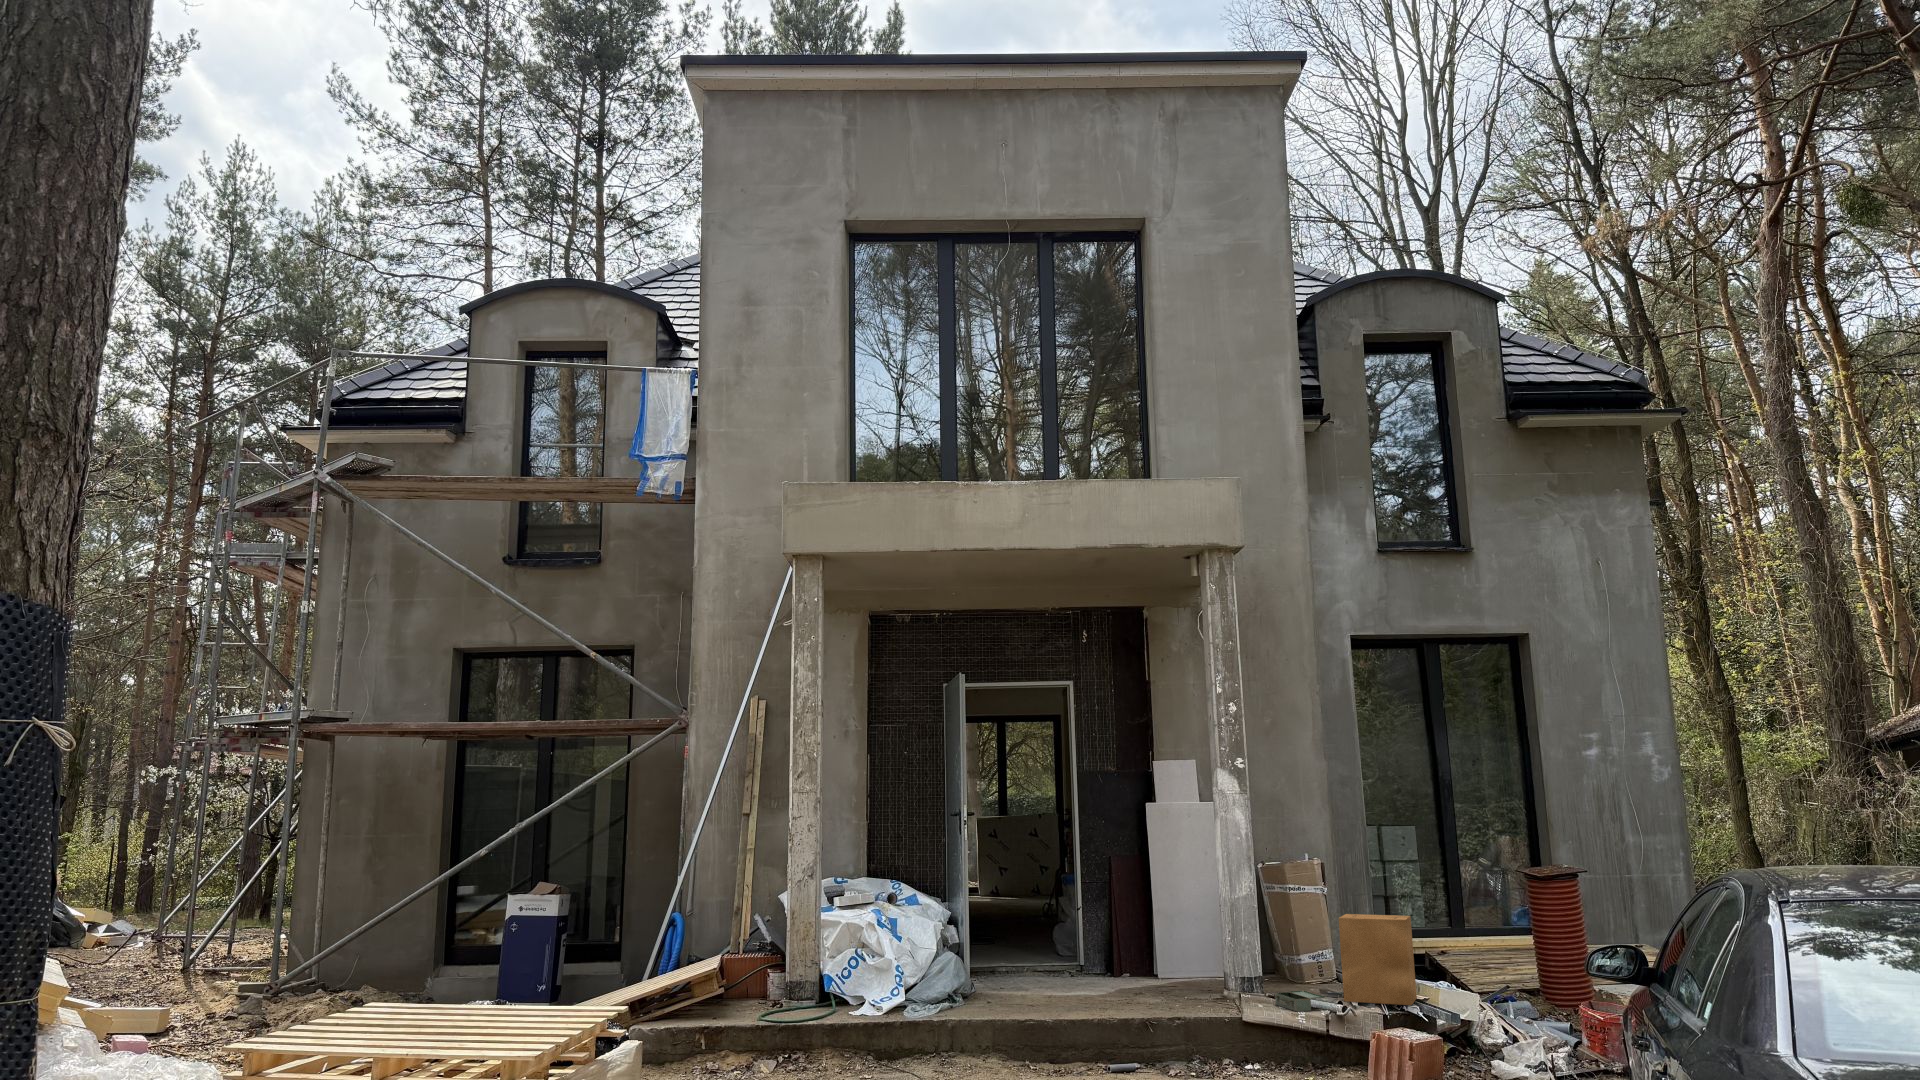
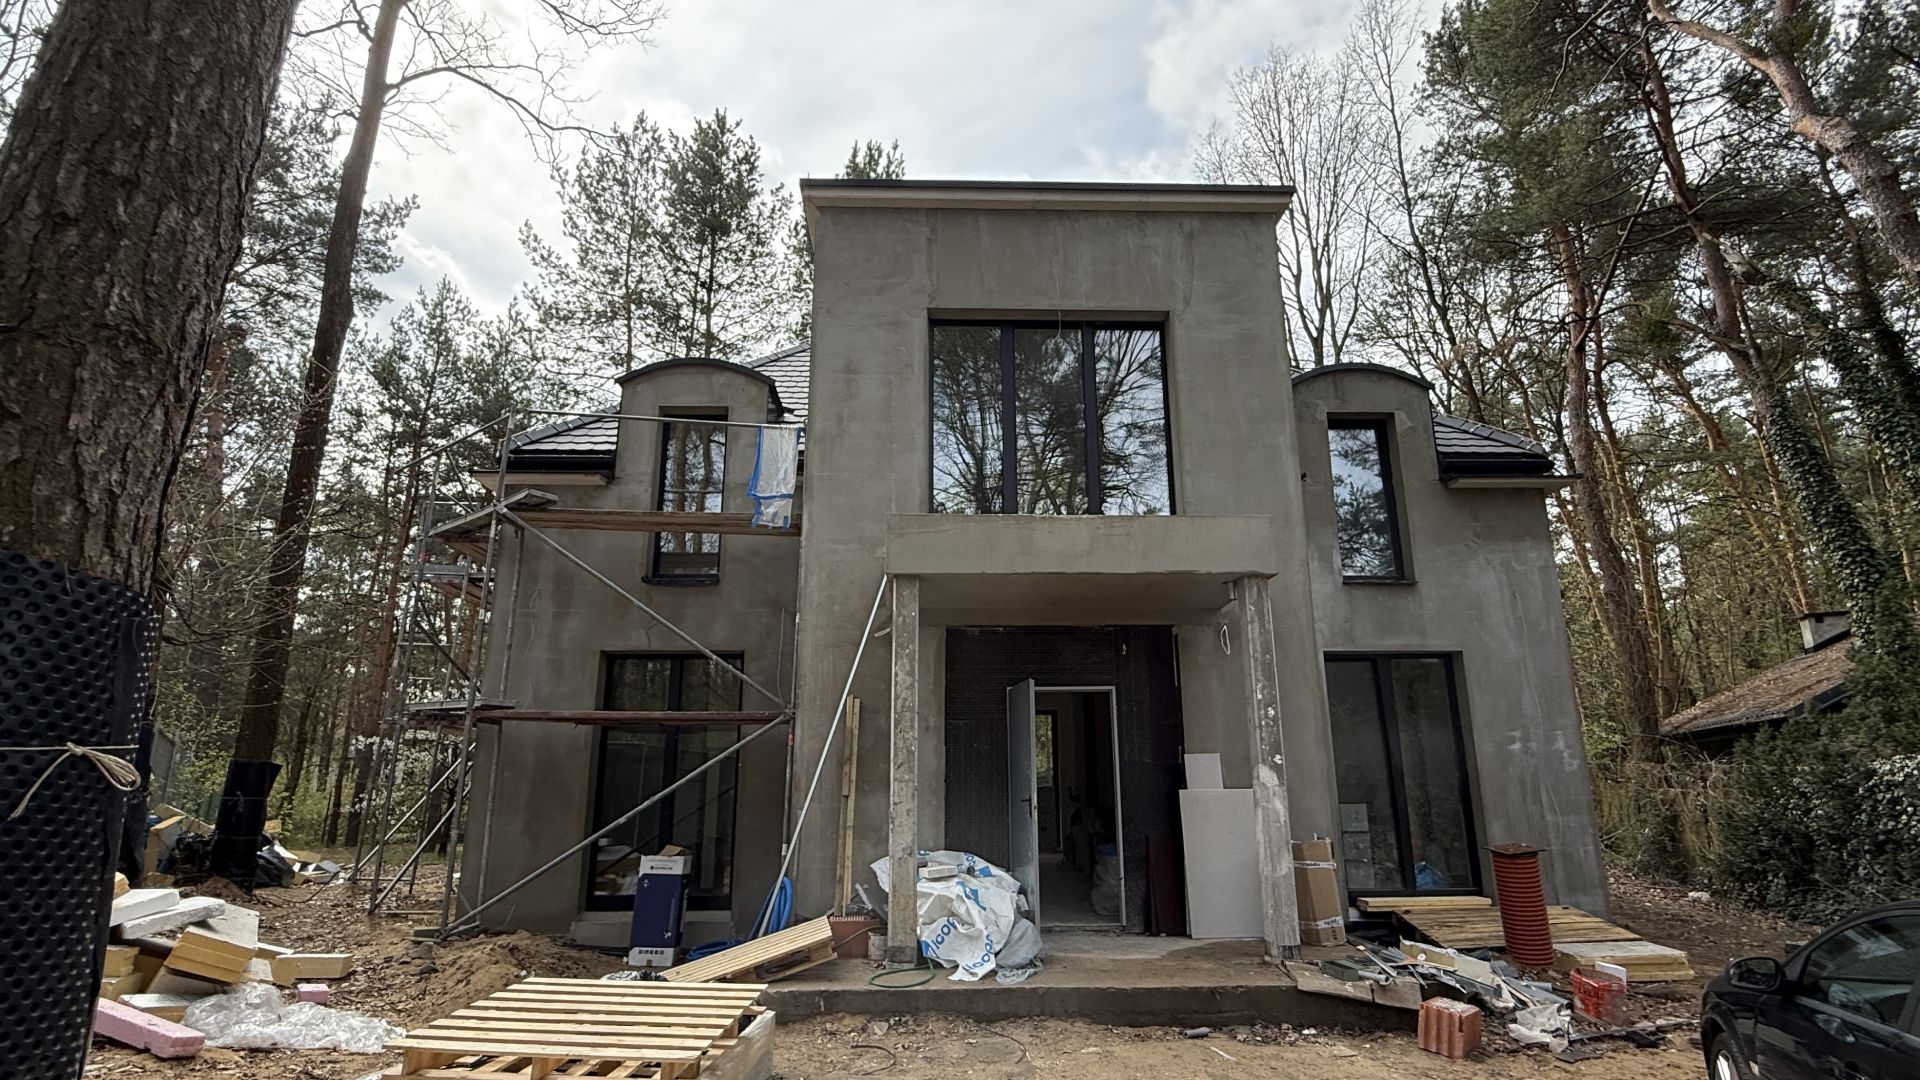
cardboard box: present [1339,914,1417,1005] -> none [1366,887,1438,973]

